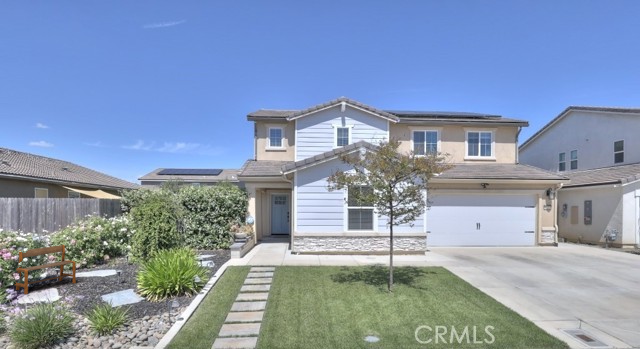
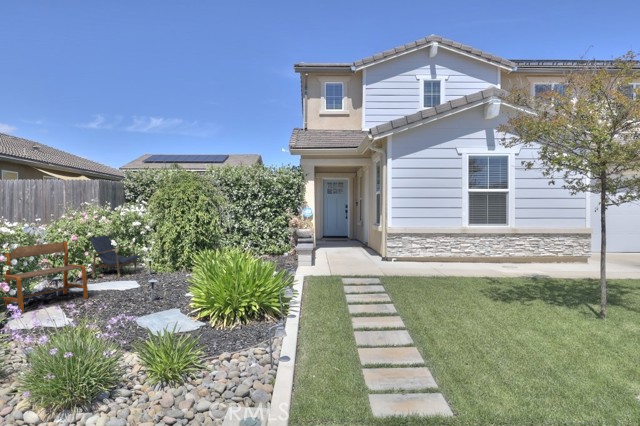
lounge chair: none [86,238,122,269] -> present [90,236,140,277]

